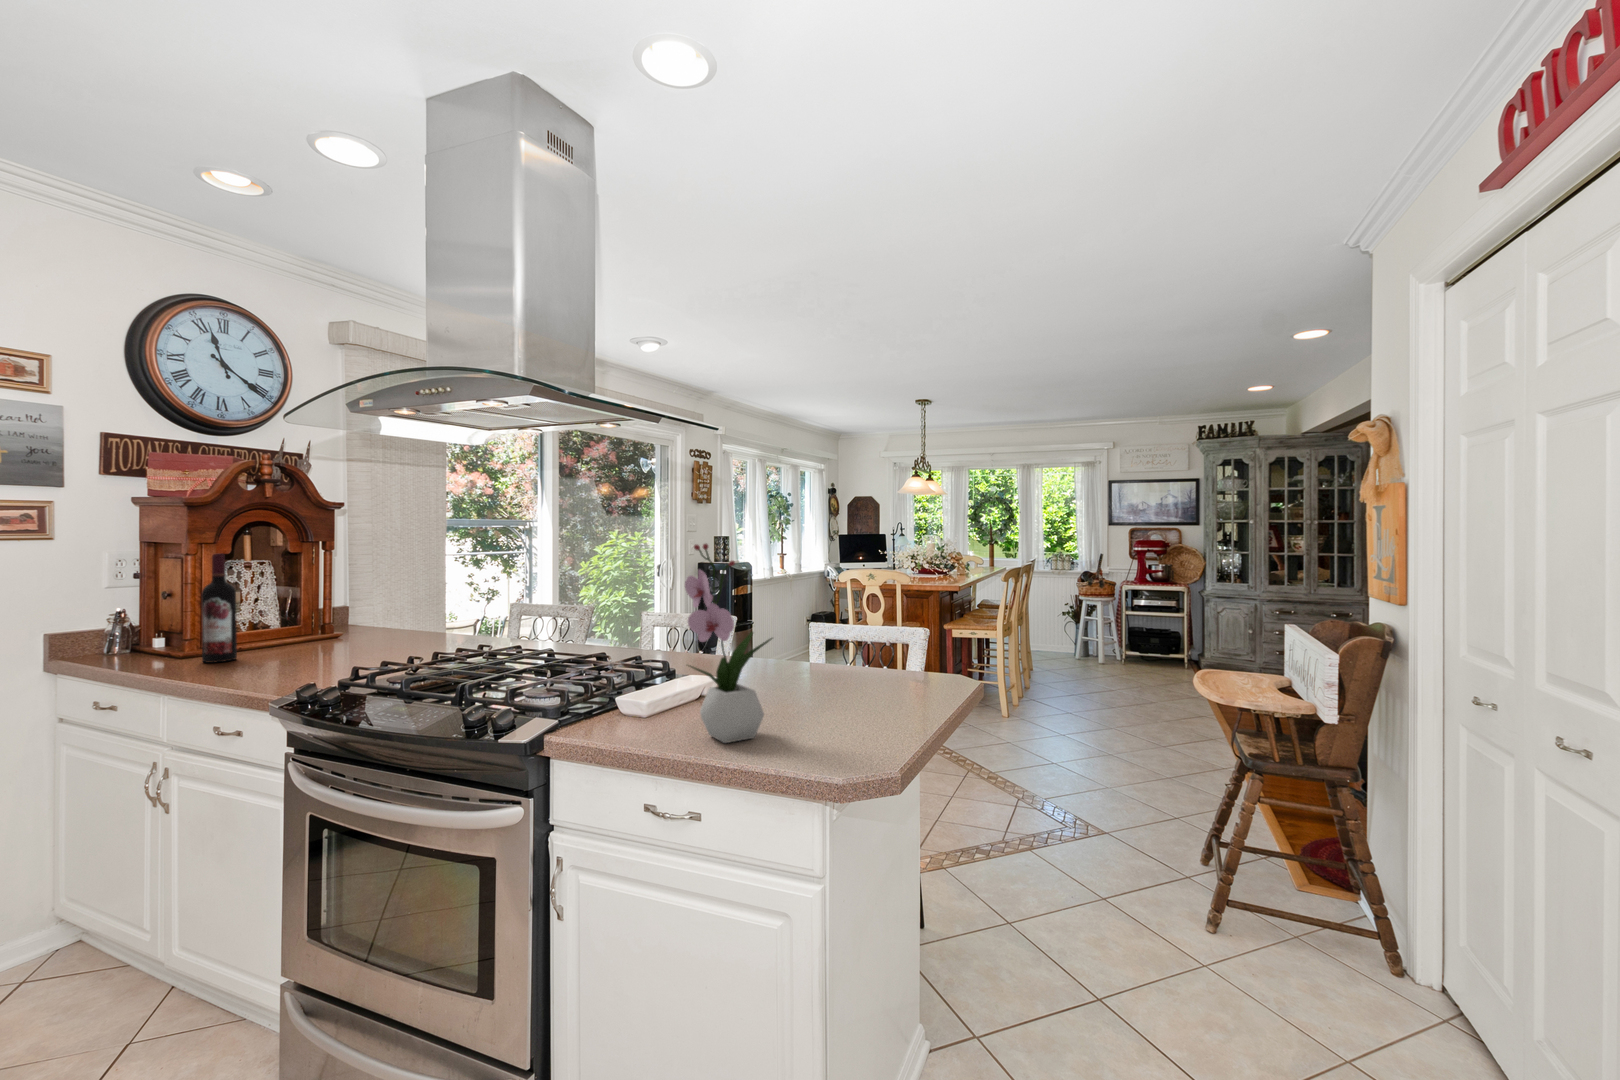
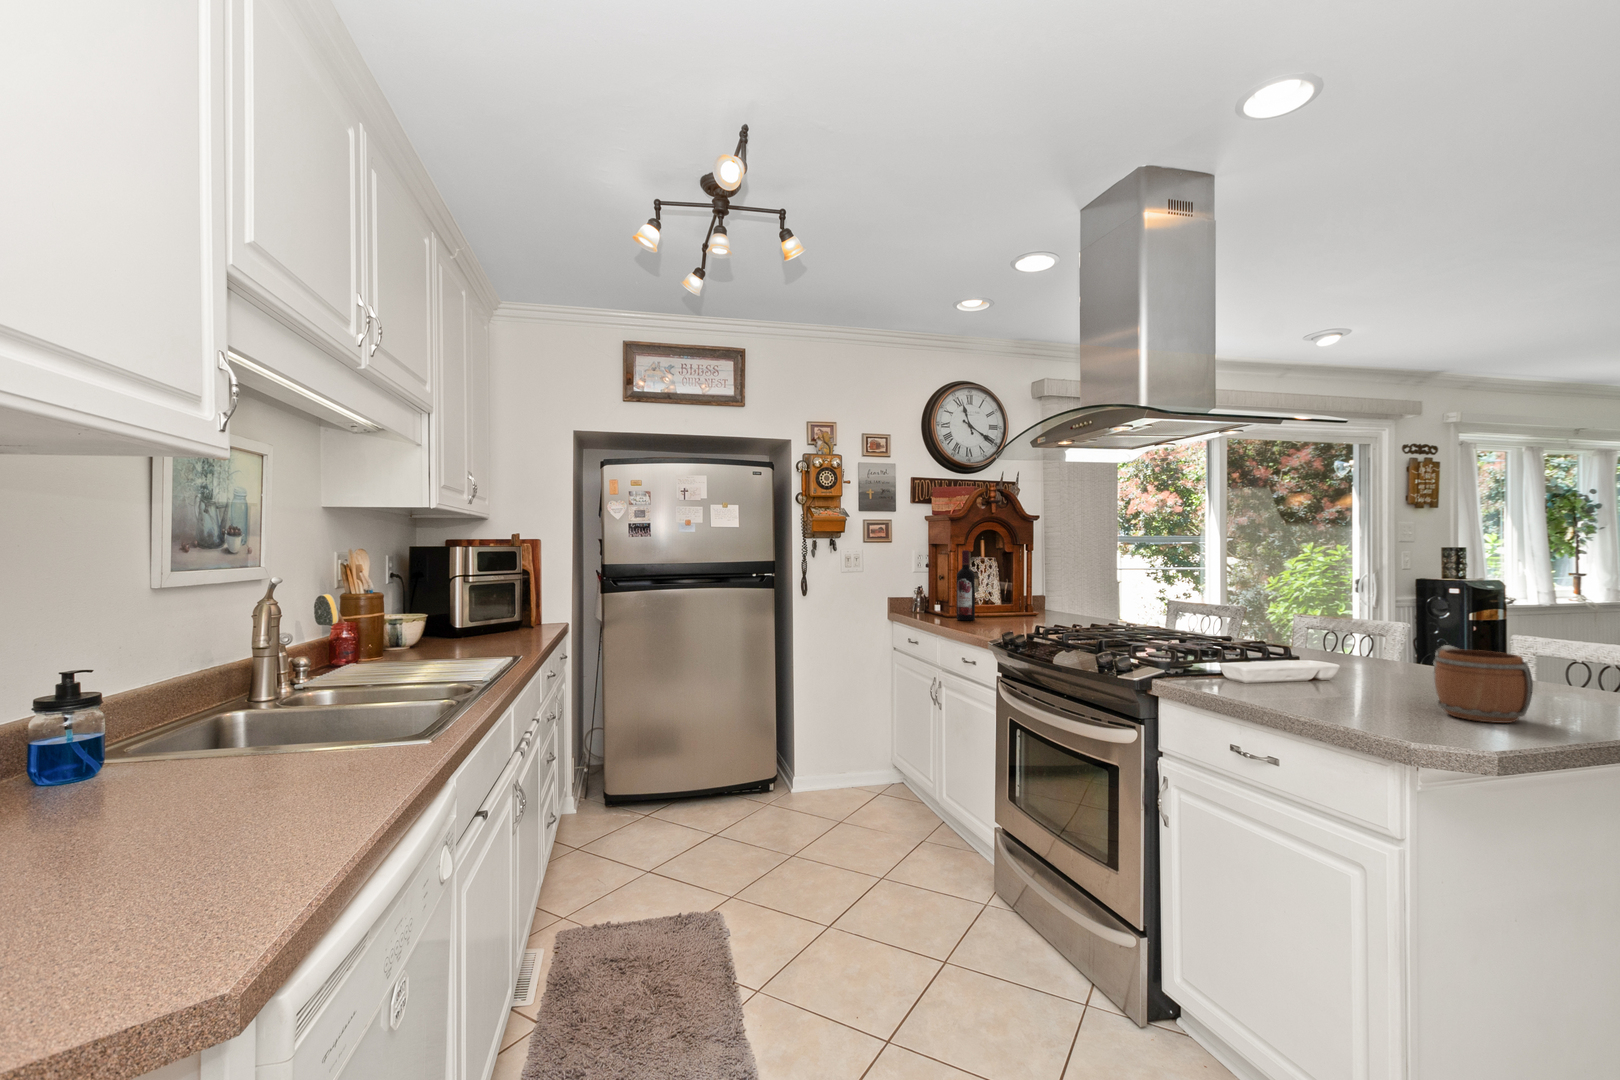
flower arrangement: present [685,544,772,743] -> none [1267,533,1359,707]
mug: none [814,652,895,729] -> present [1433,645,1533,723]

